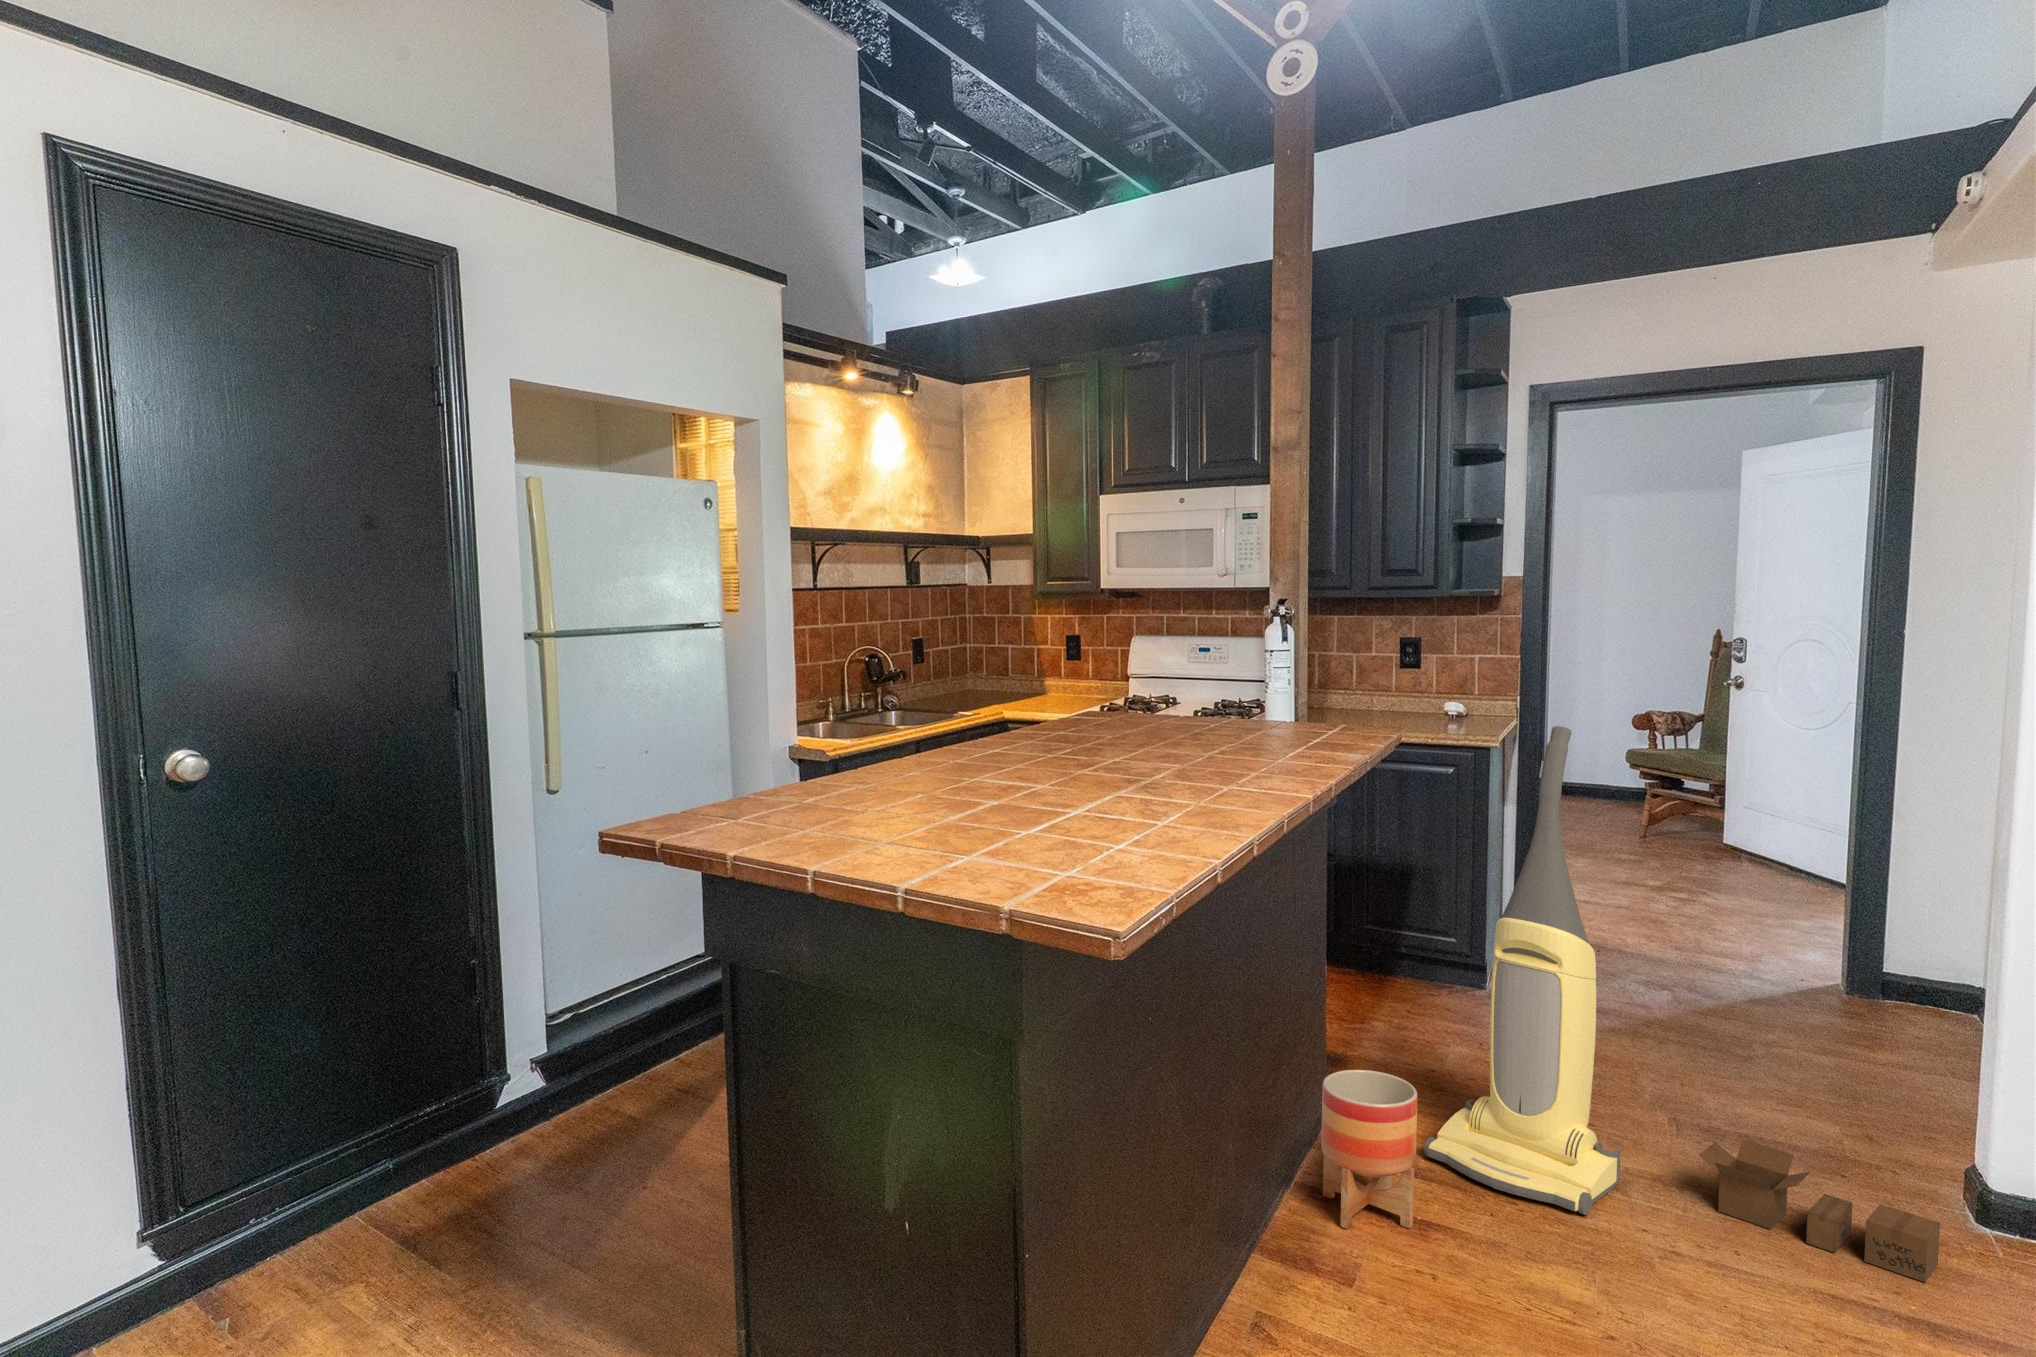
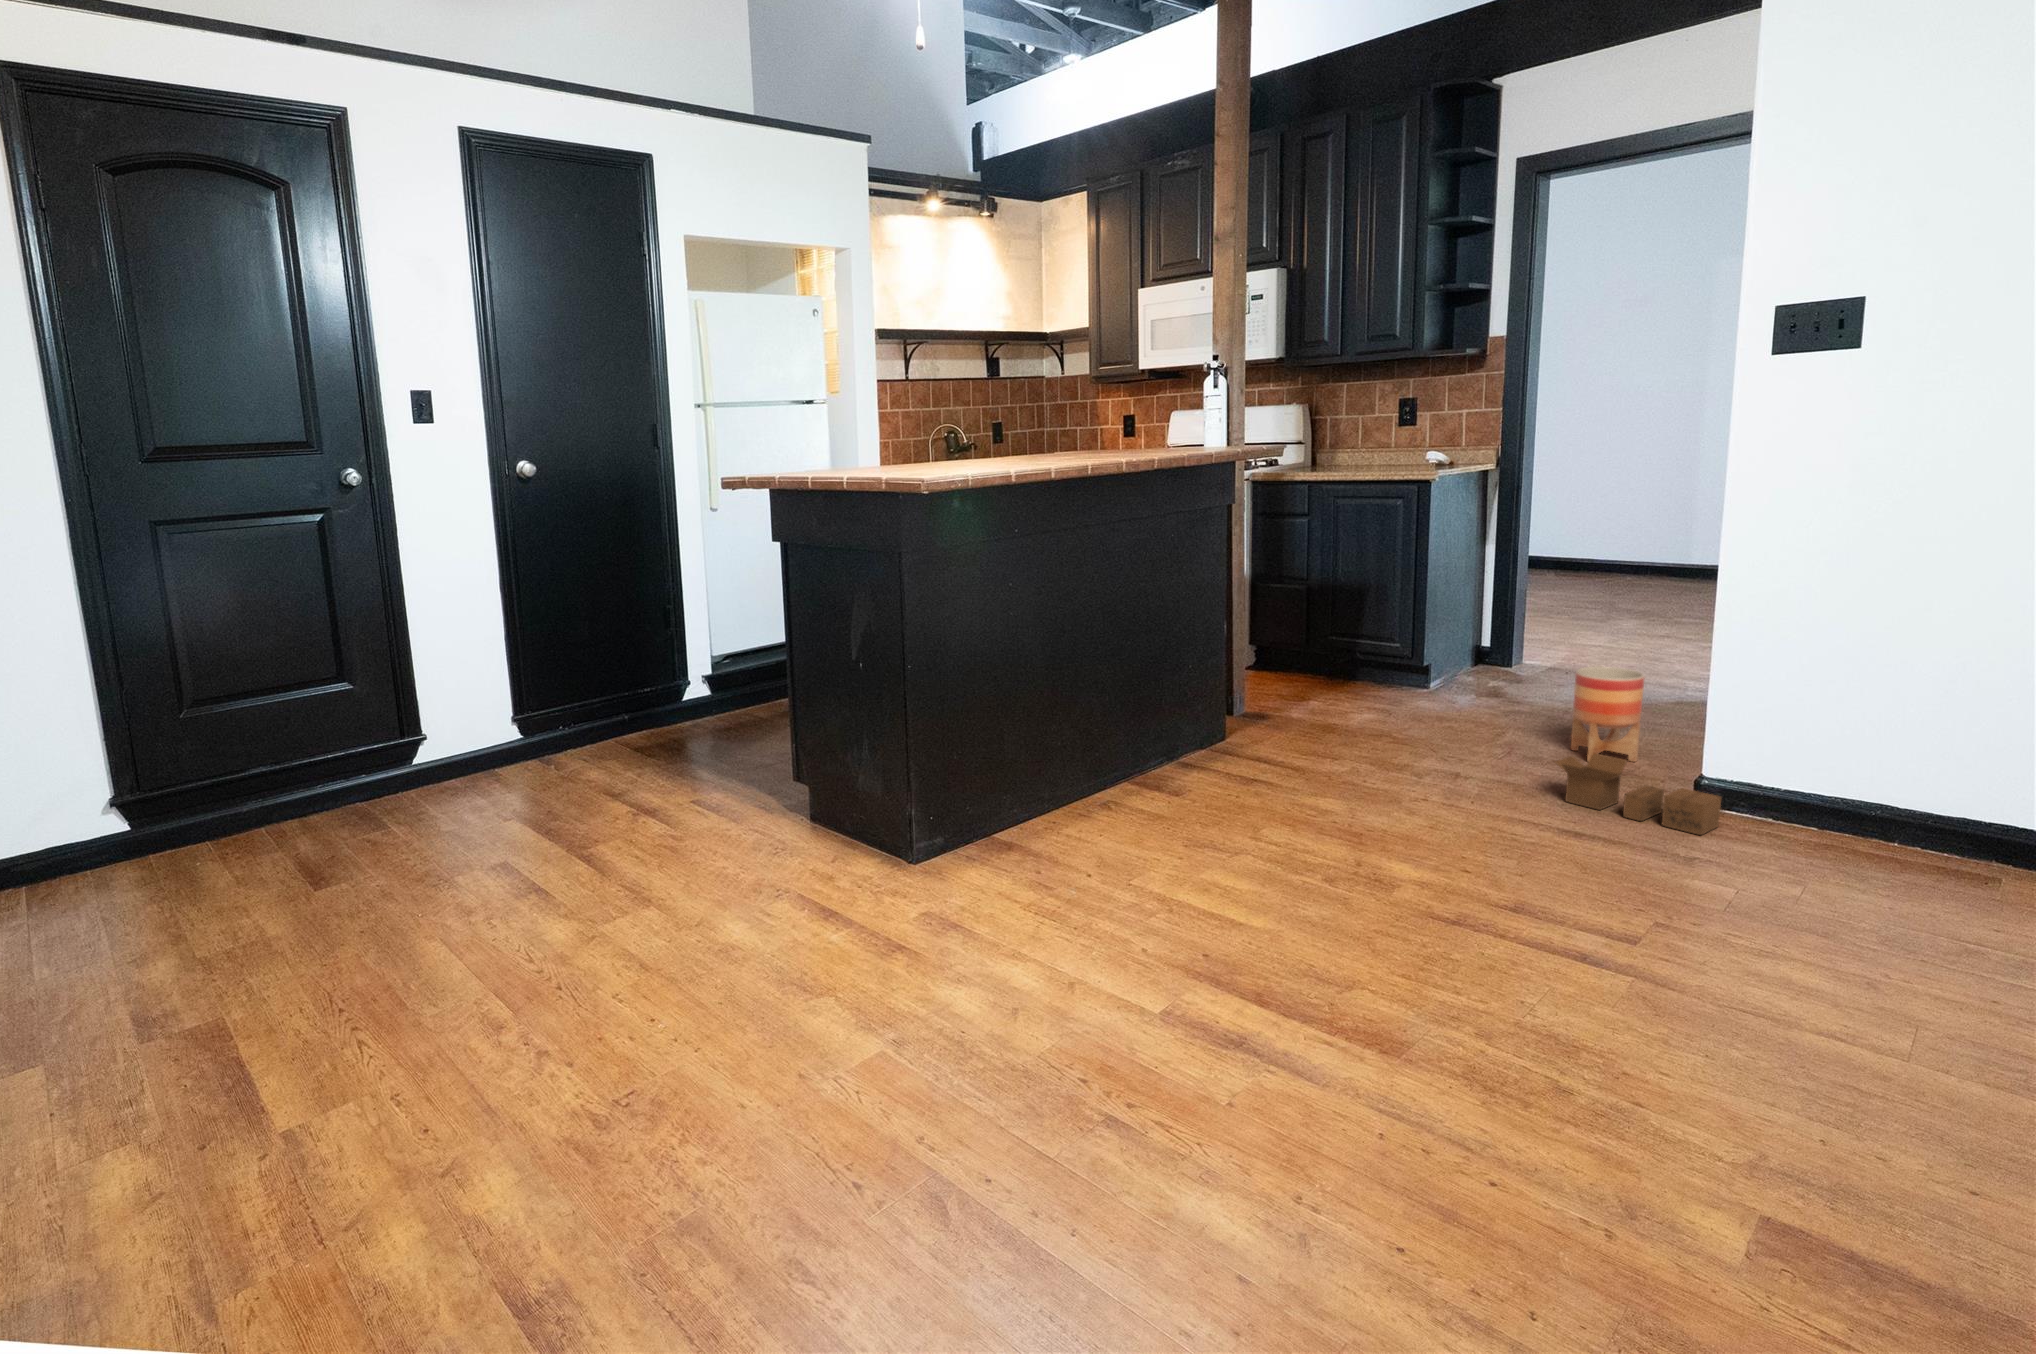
vacuum cleaner: present [1424,726,1621,1215] -> none [1352,439,1497,803]
planter: present [1321,1070,1417,1229] -> present [1571,667,1645,762]

